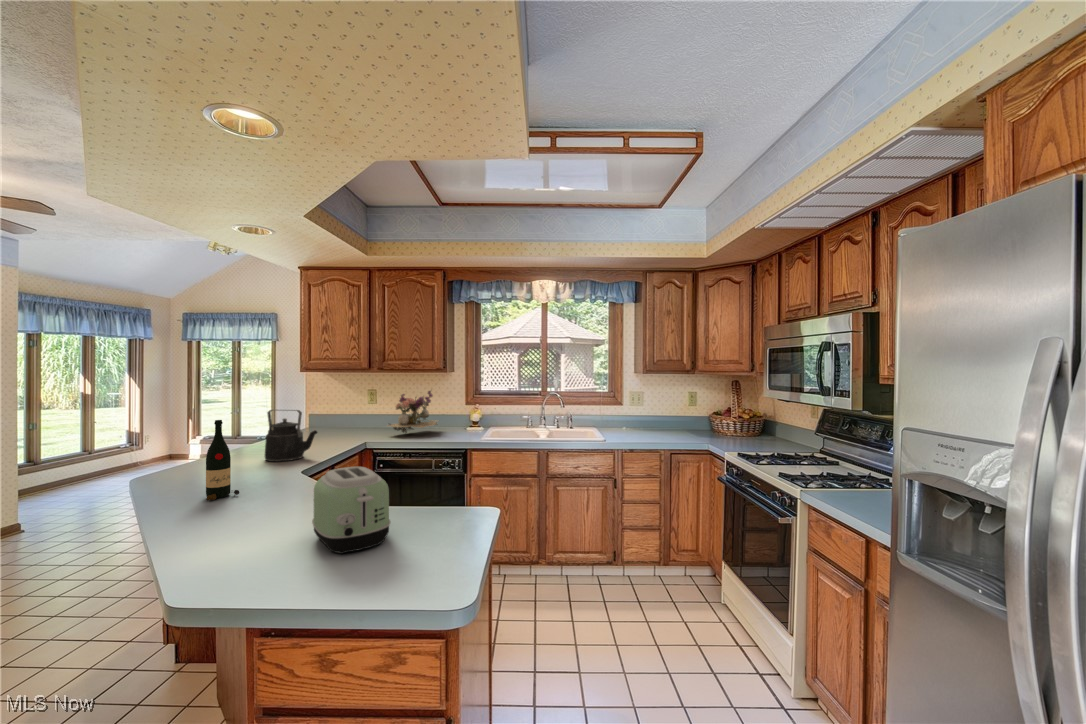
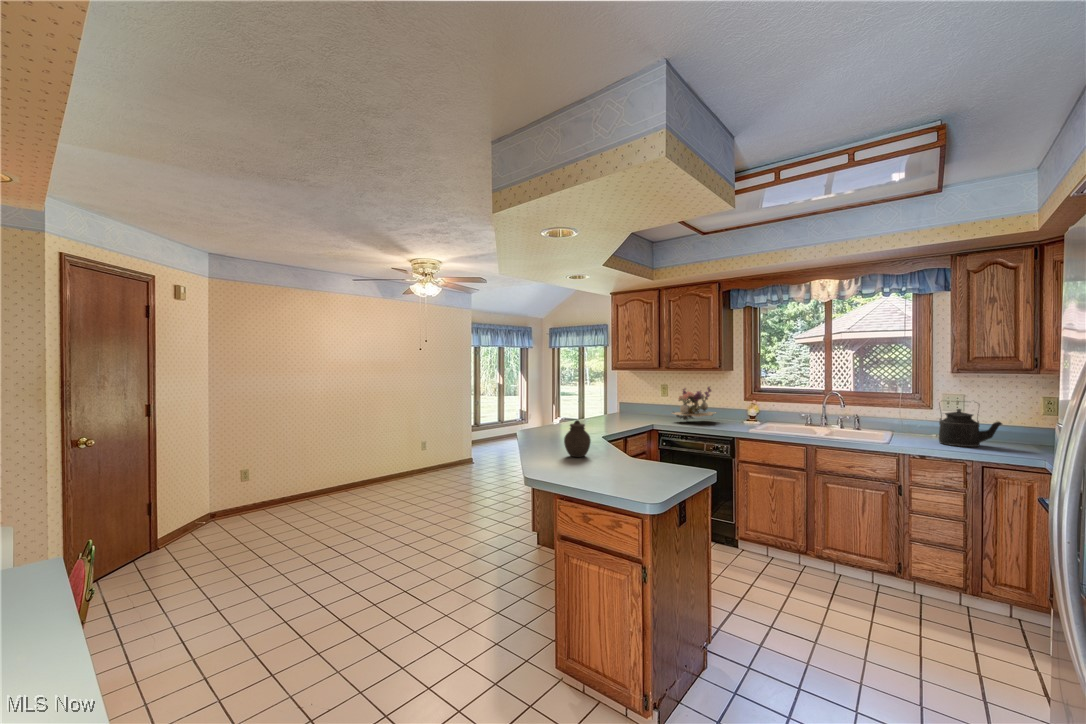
kettle: present [265,410,317,462] -> present [939,405,1002,447]
wine bottle: present [206,420,239,500] -> none [546,397,563,444]
jar: none [252,459,302,521] -> present [564,420,591,457]
toaster: present [312,467,391,554] -> none [590,427,633,476]

